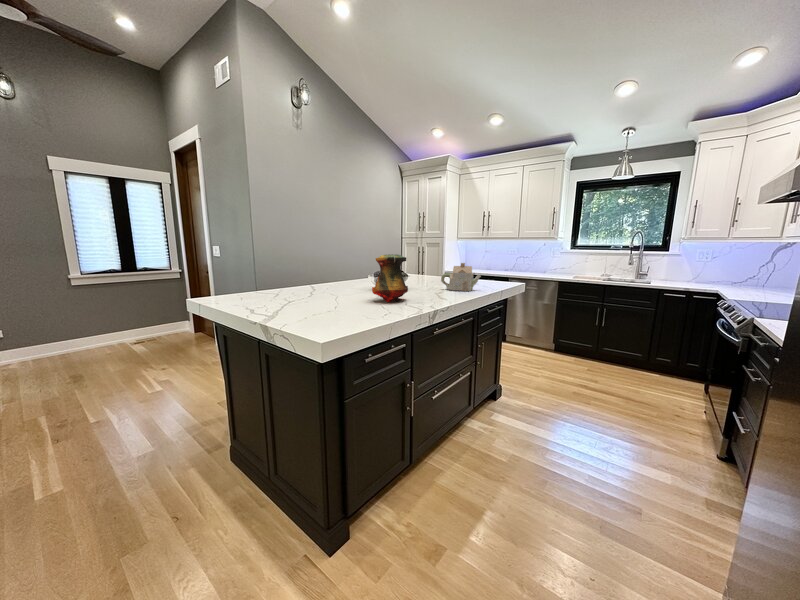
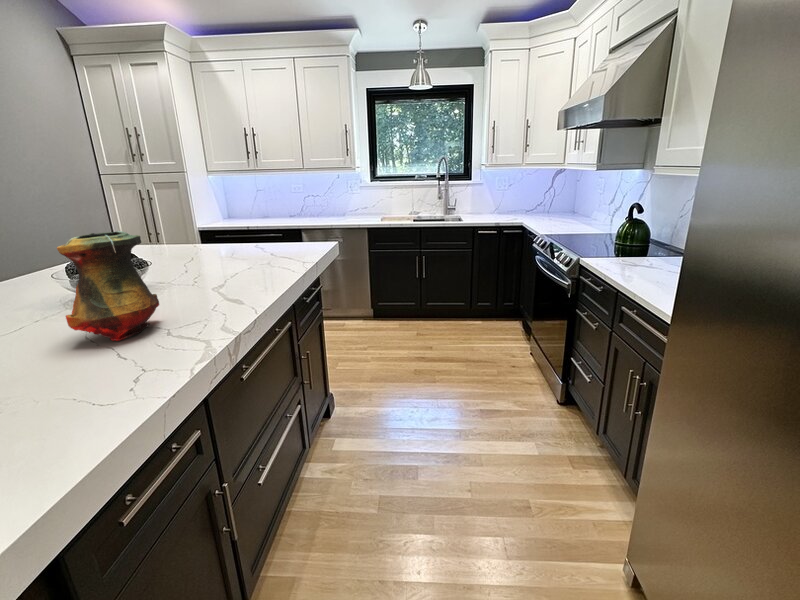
teapot: present [441,263,481,291] -> none [215,226,286,277]

